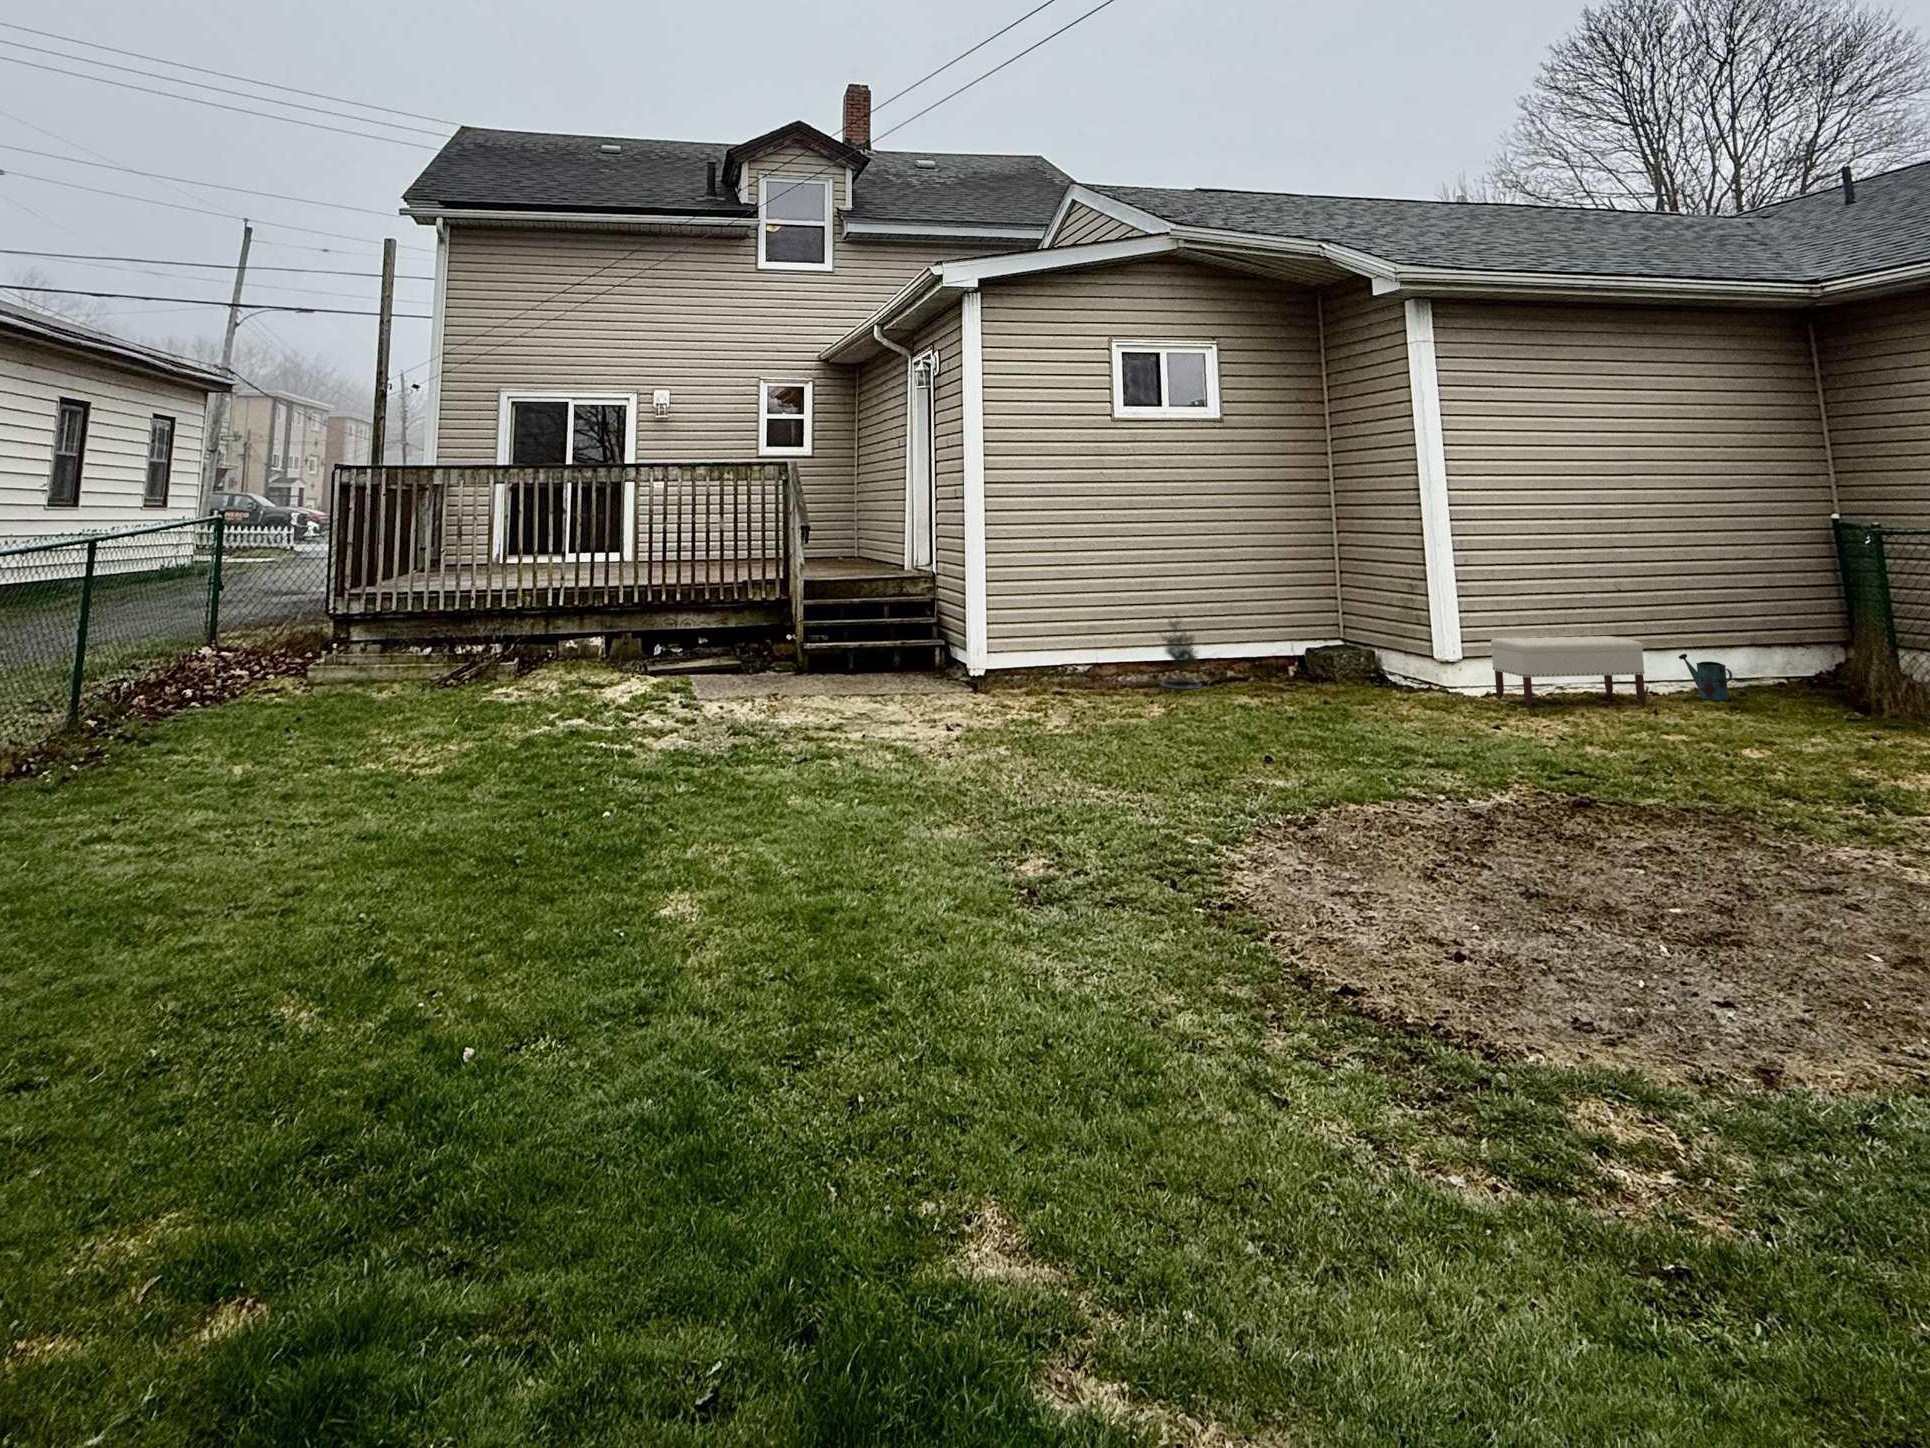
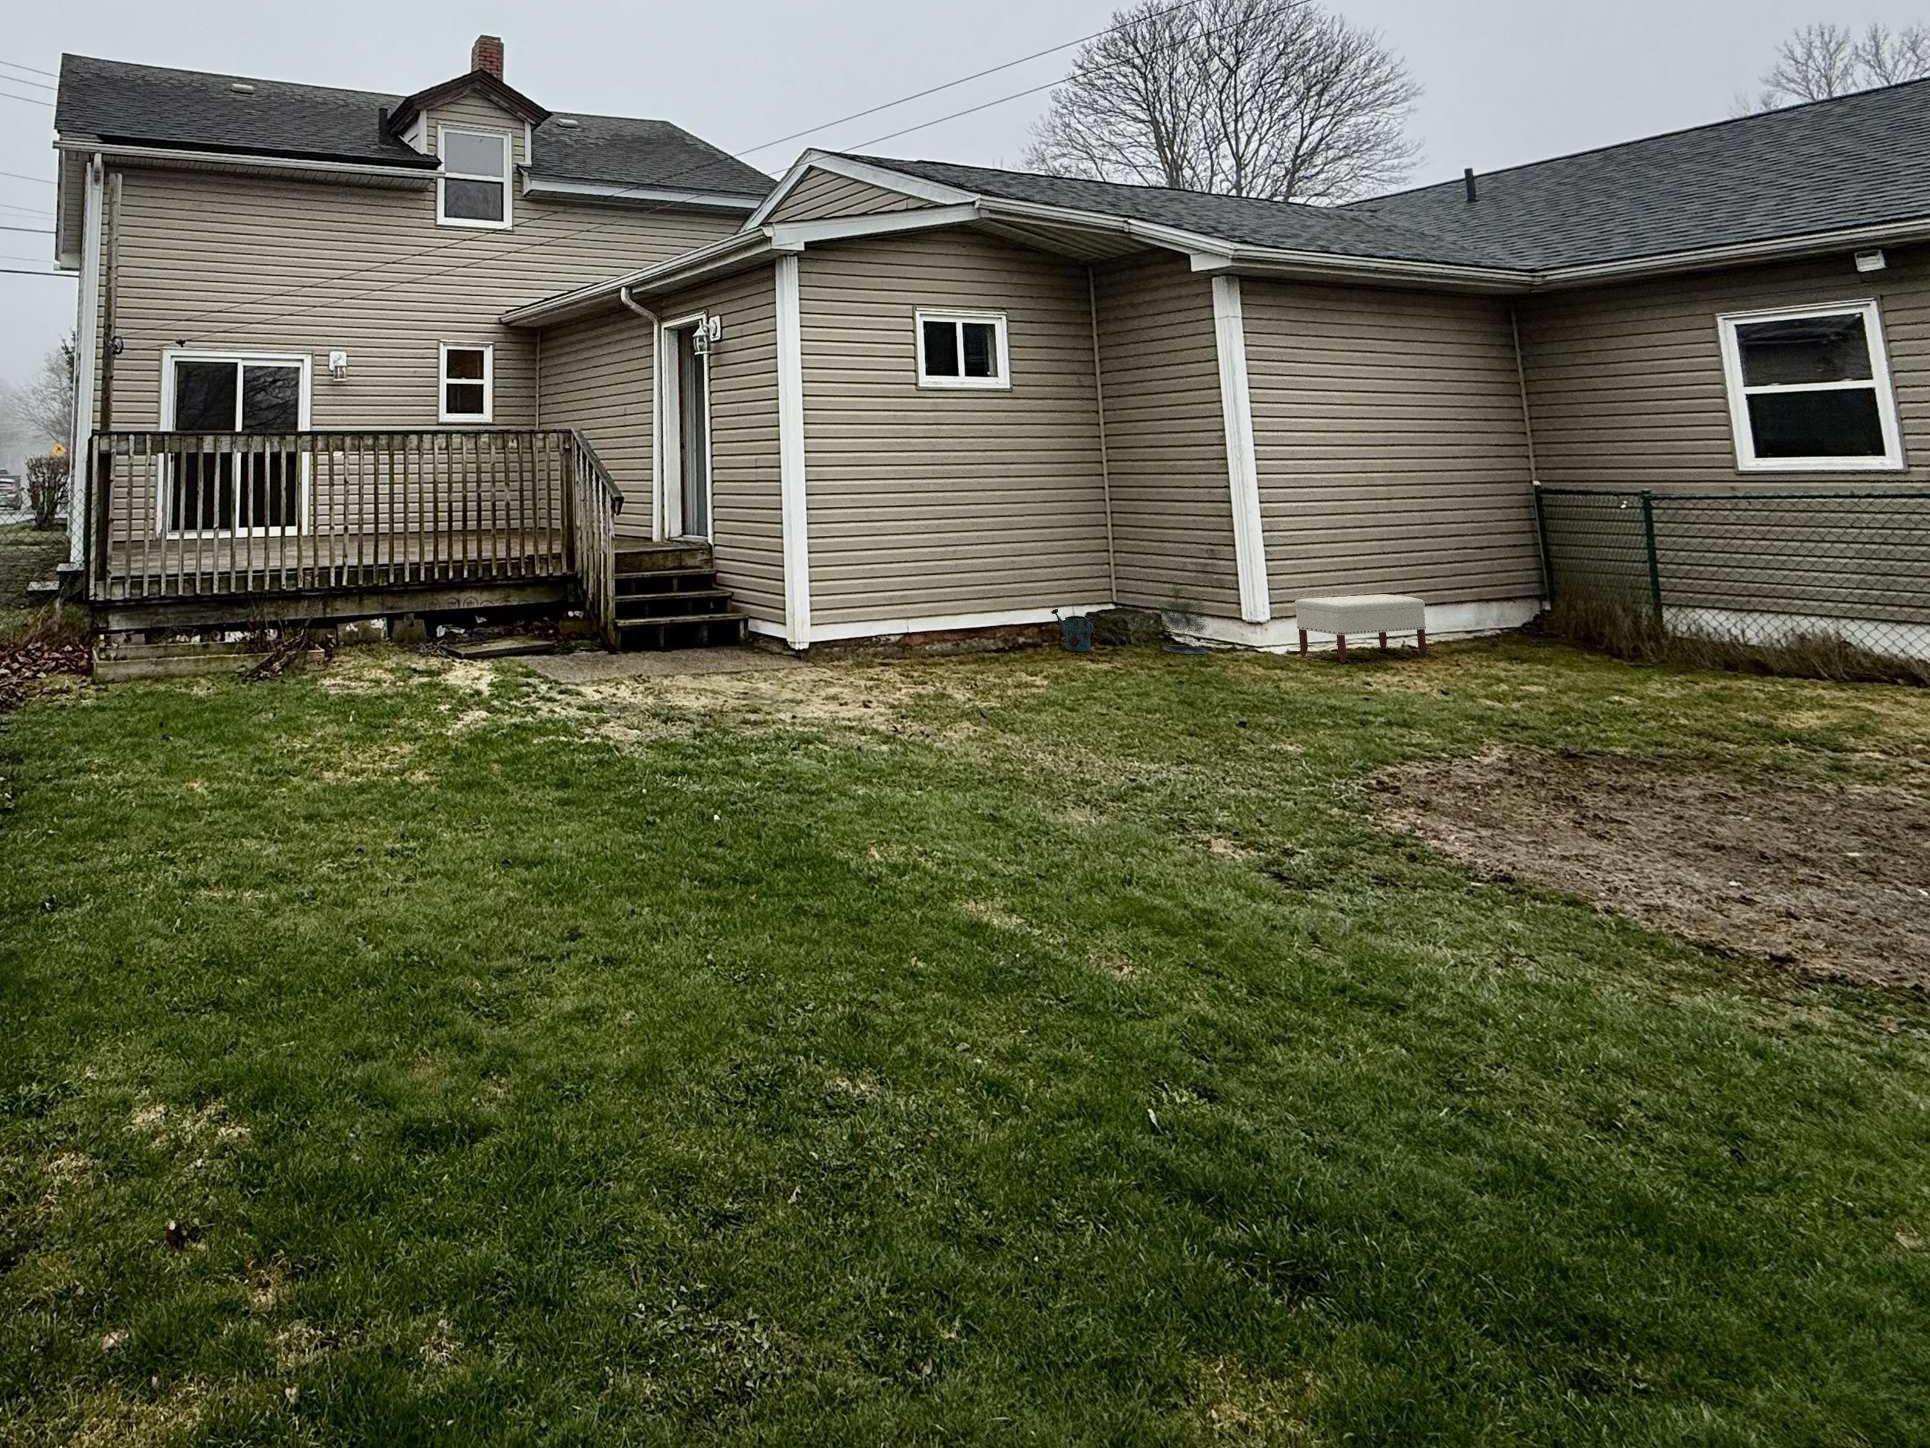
potted tree: present [1161,616,1202,689] -> present [1158,578,1207,654]
watering can: present [1679,654,1732,701] -> present [1051,609,1094,652]

